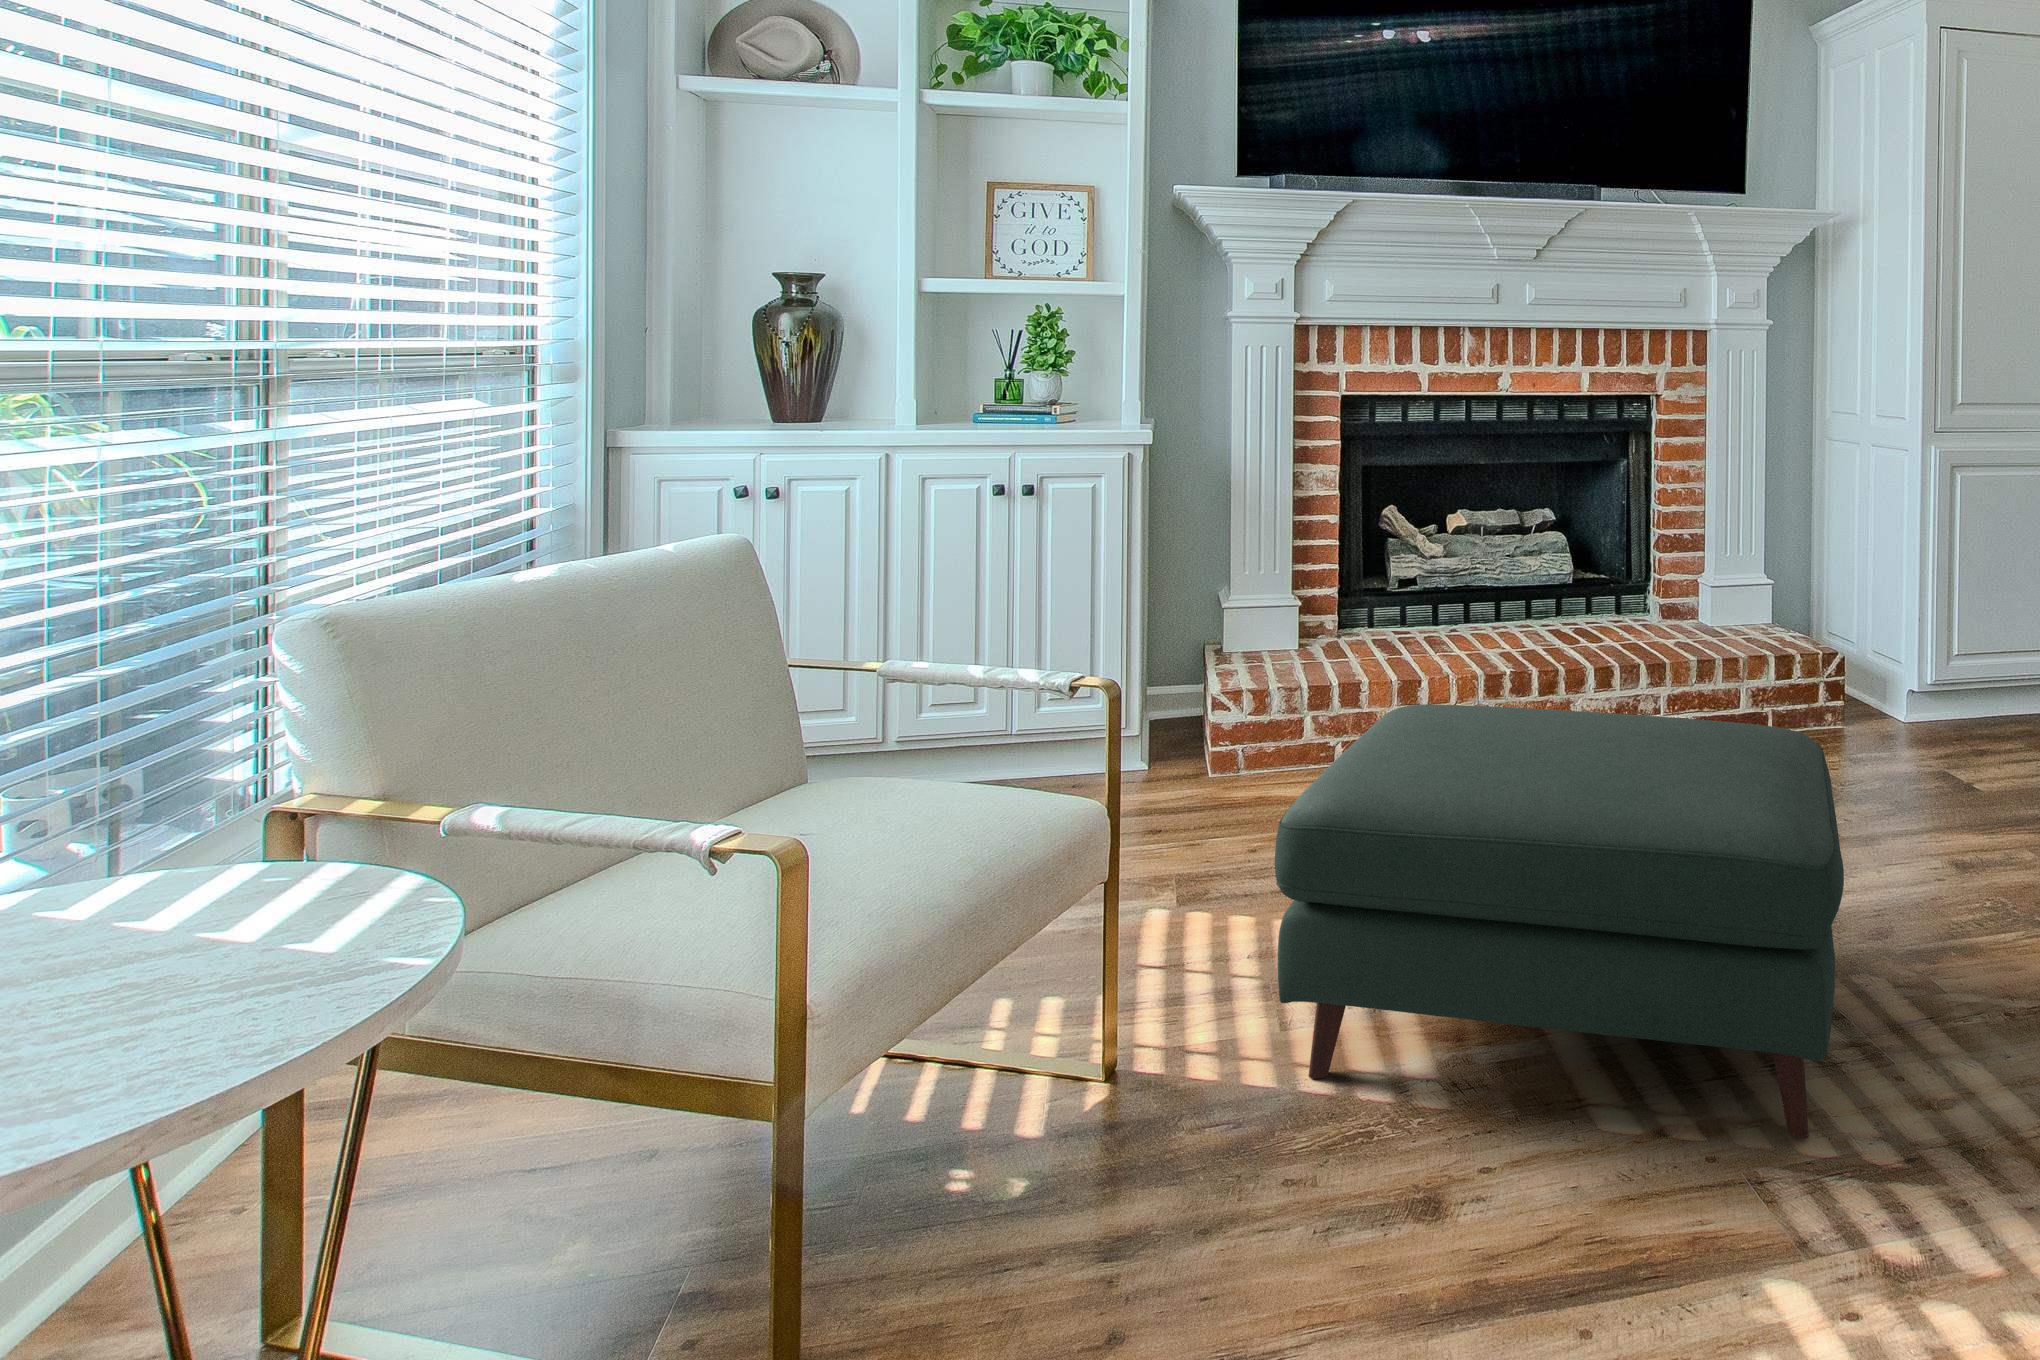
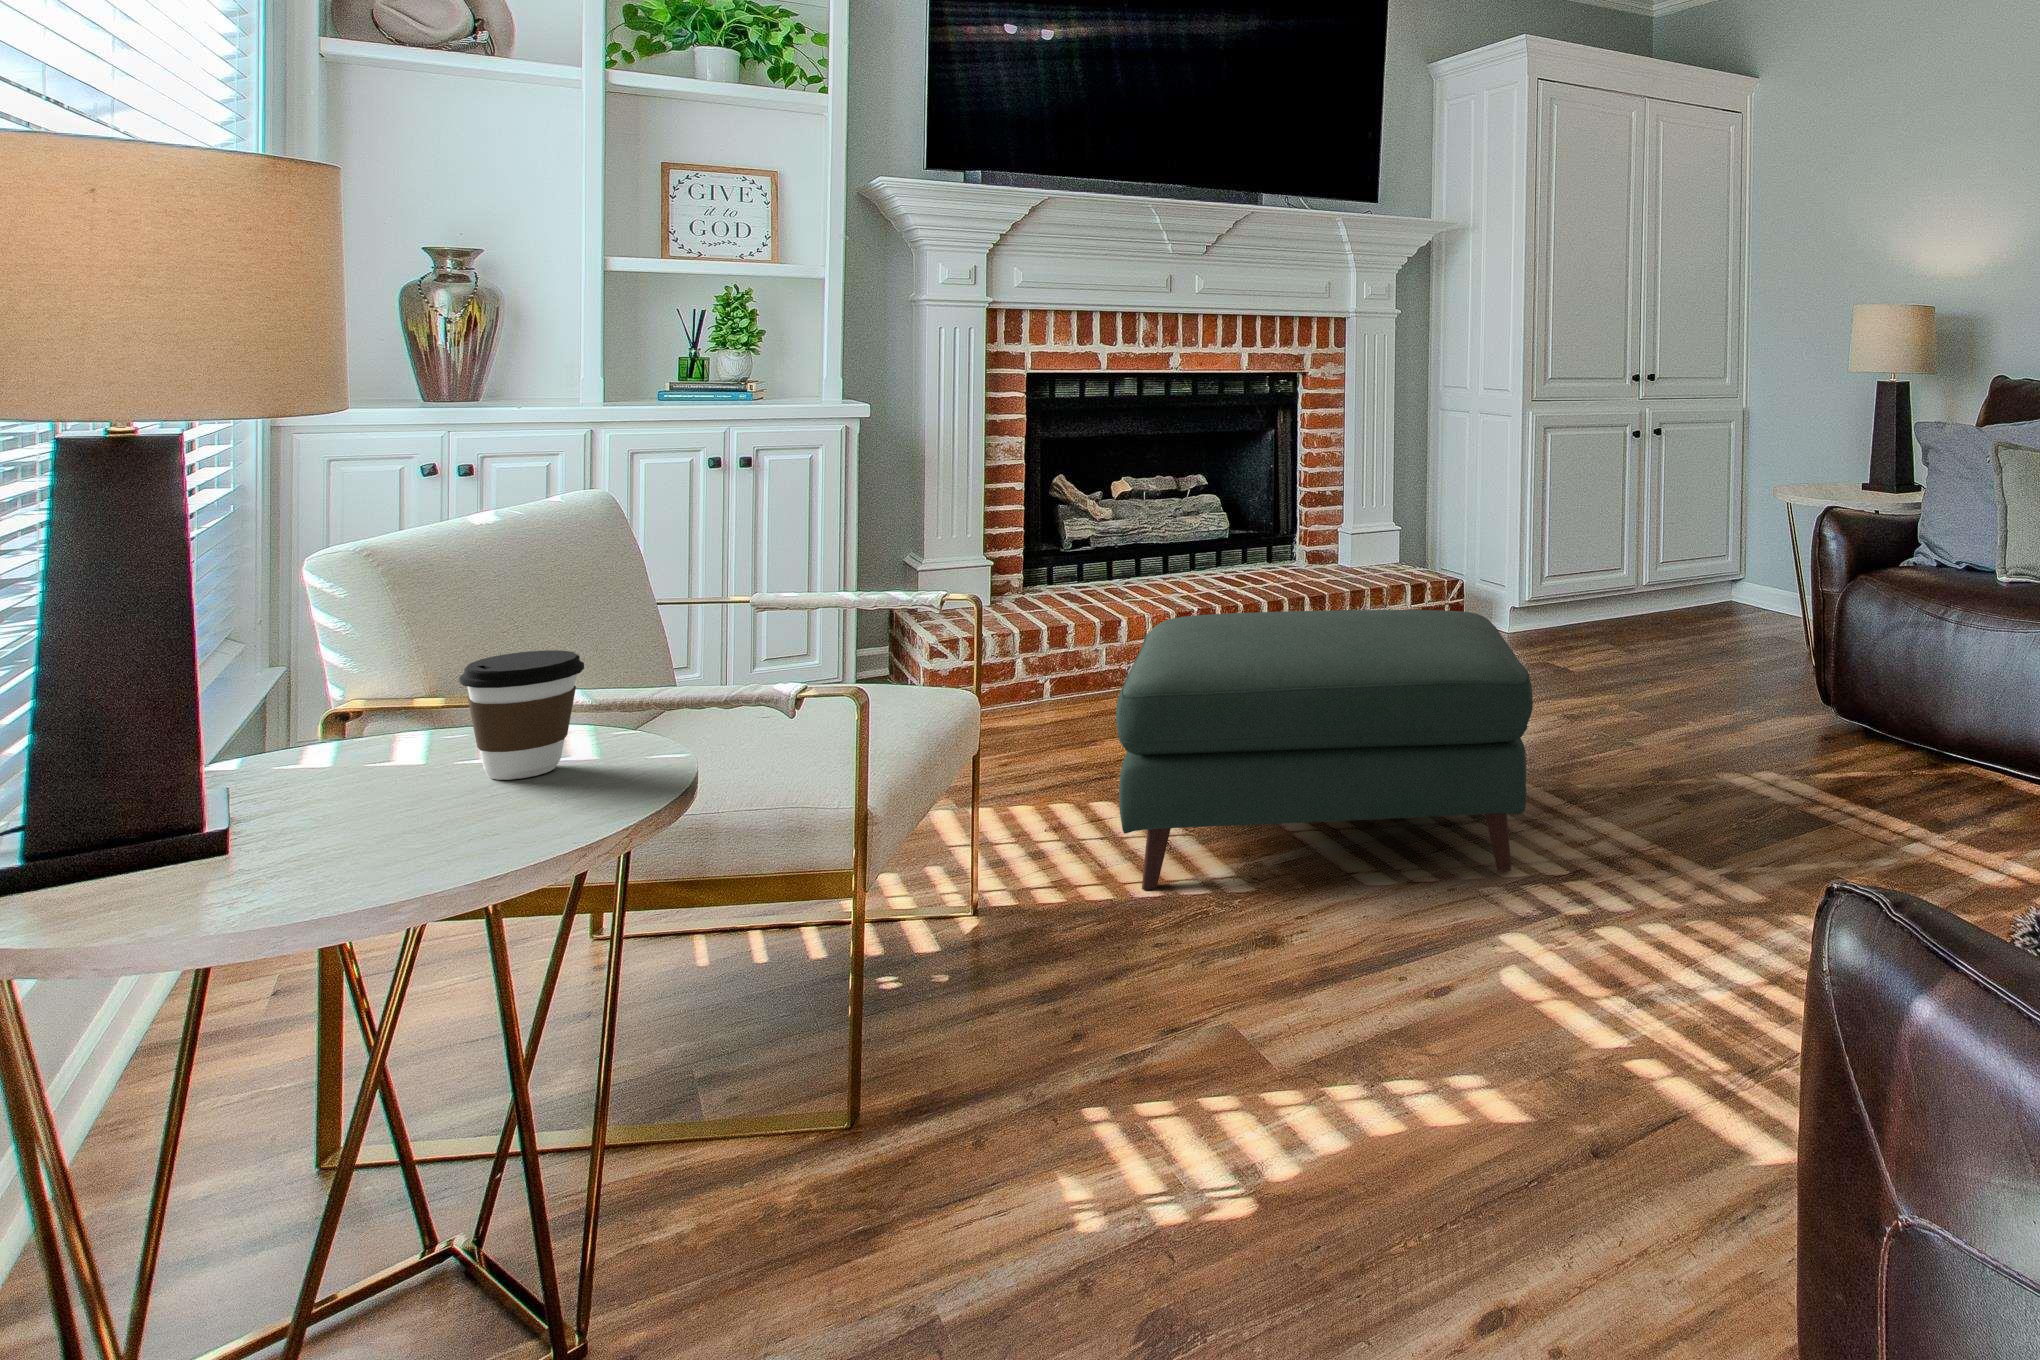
coffee cup: none [124,789,316,977] -> present [459,650,584,780]

